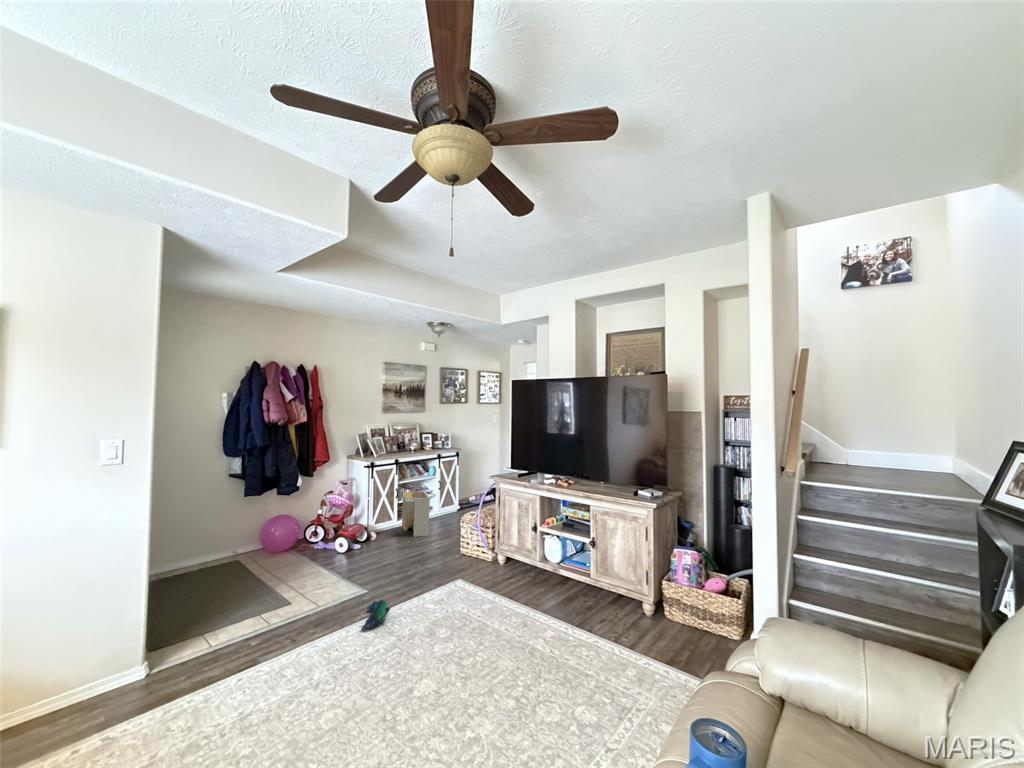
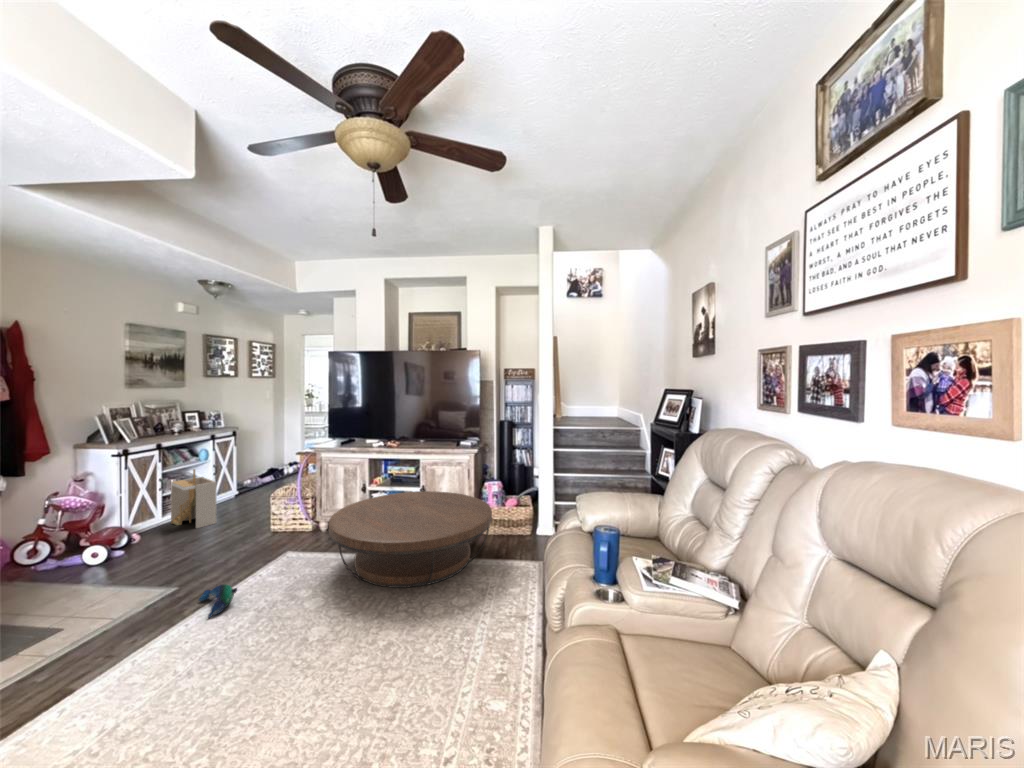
coffee table: none [468,541,660,671] -> present [329,491,492,588]

